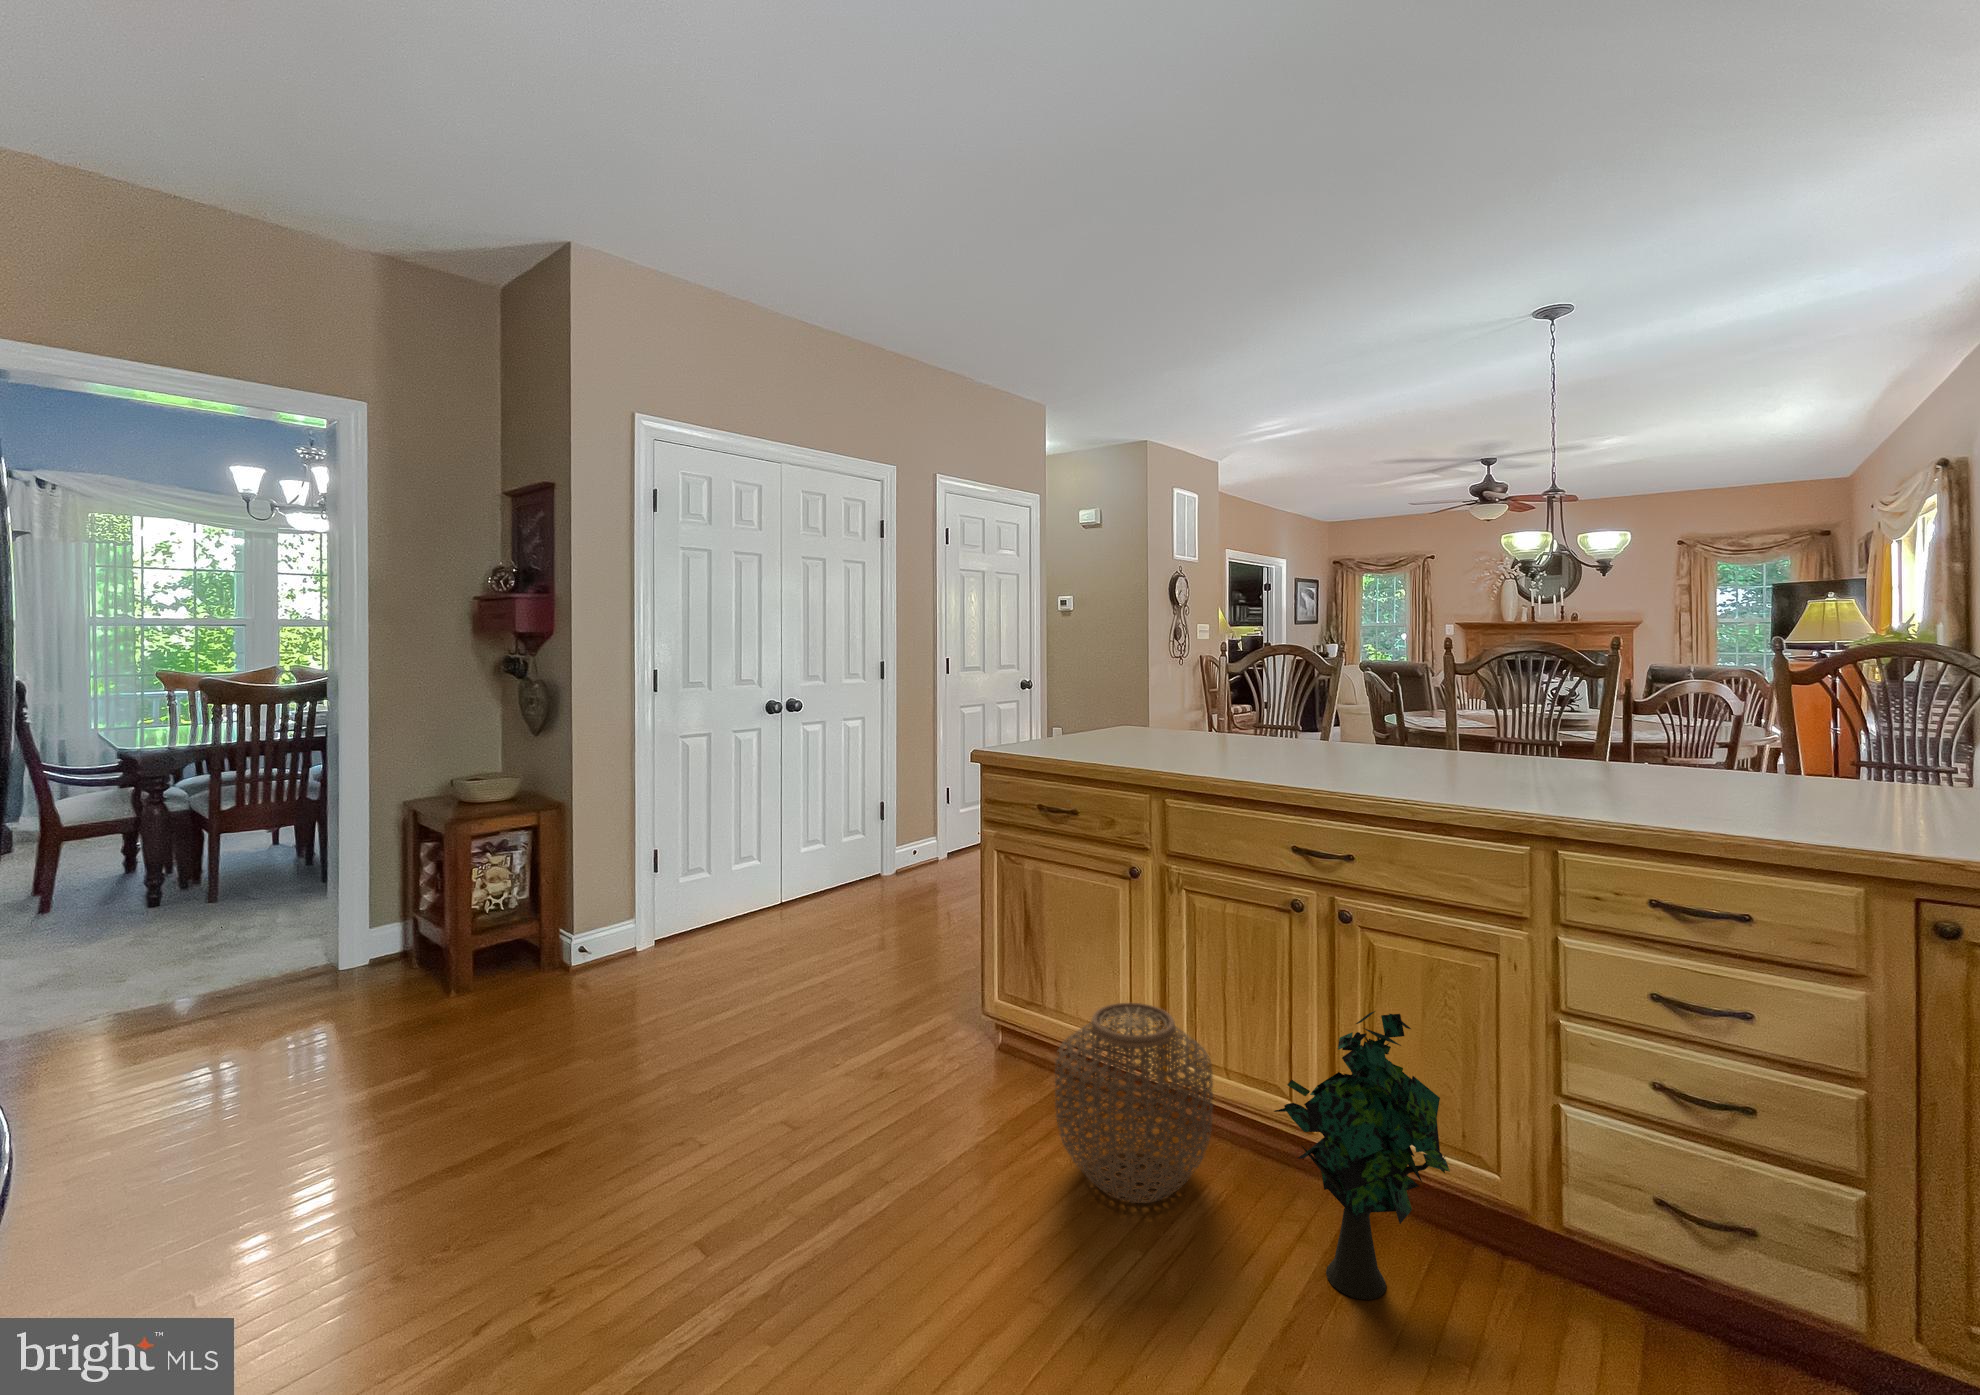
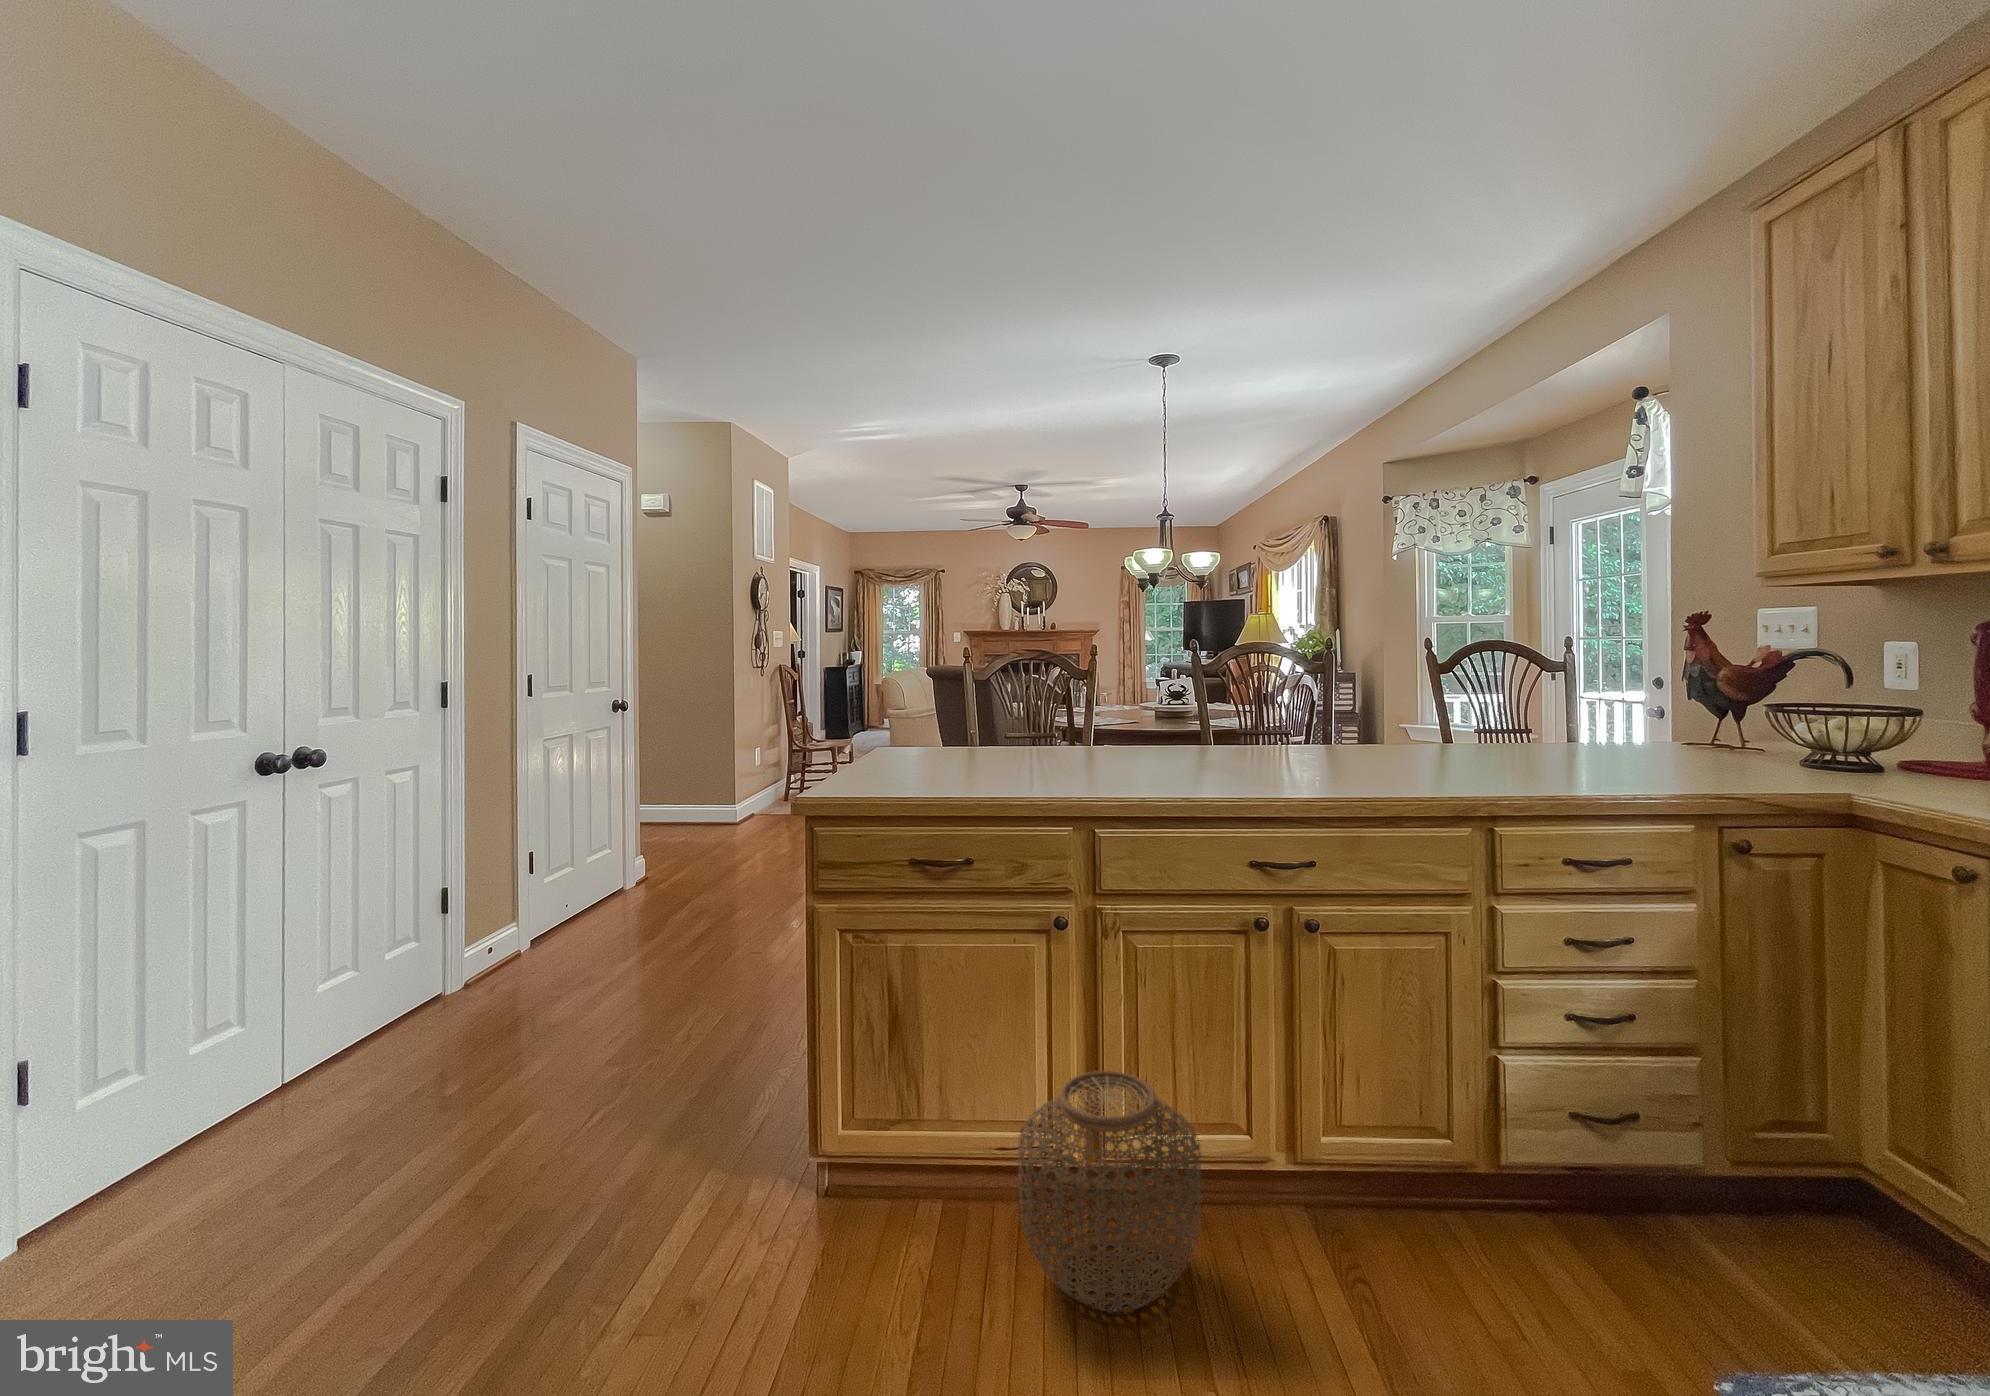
decorative plant: present [1274,1011,1450,1300] -> none [1288,1010,1457,1307]

